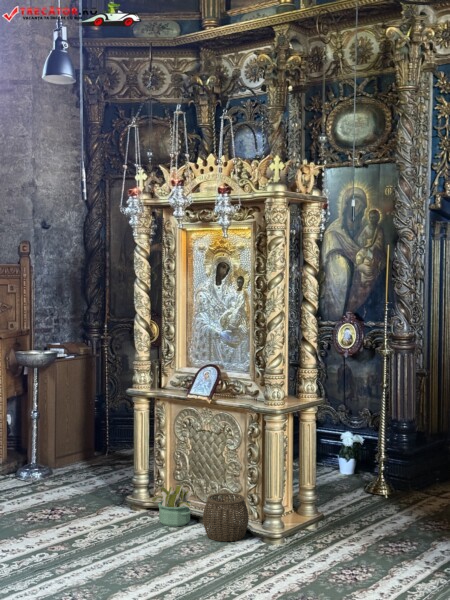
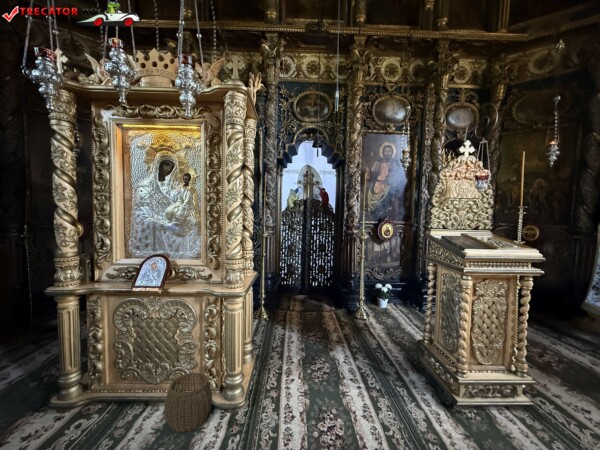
decorative plant: present [150,485,192,527] -> none [90,375,145,427]

